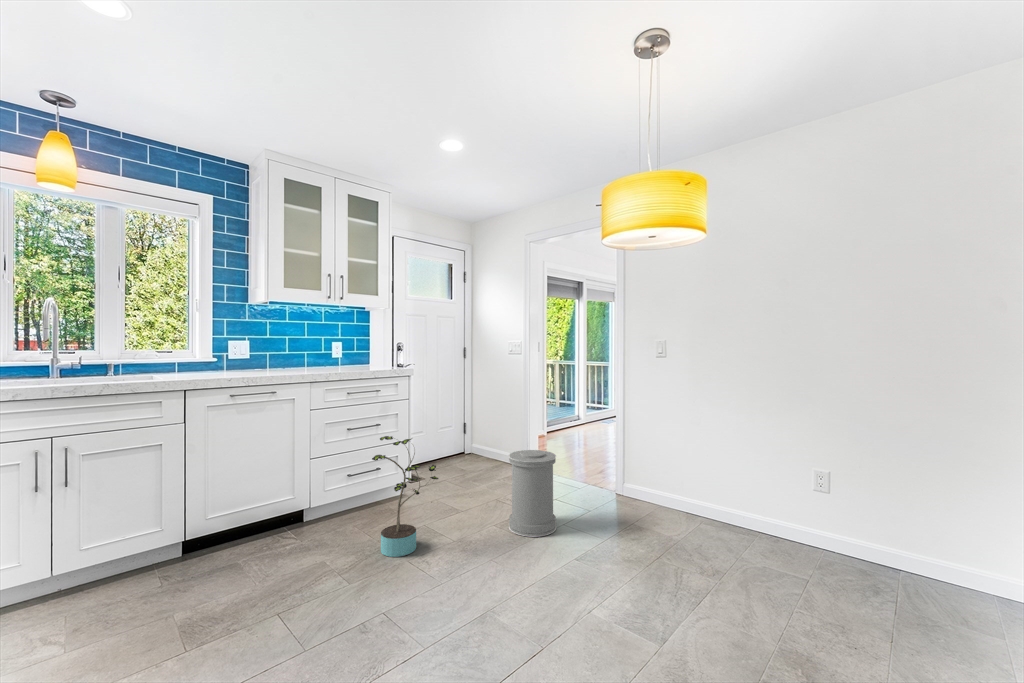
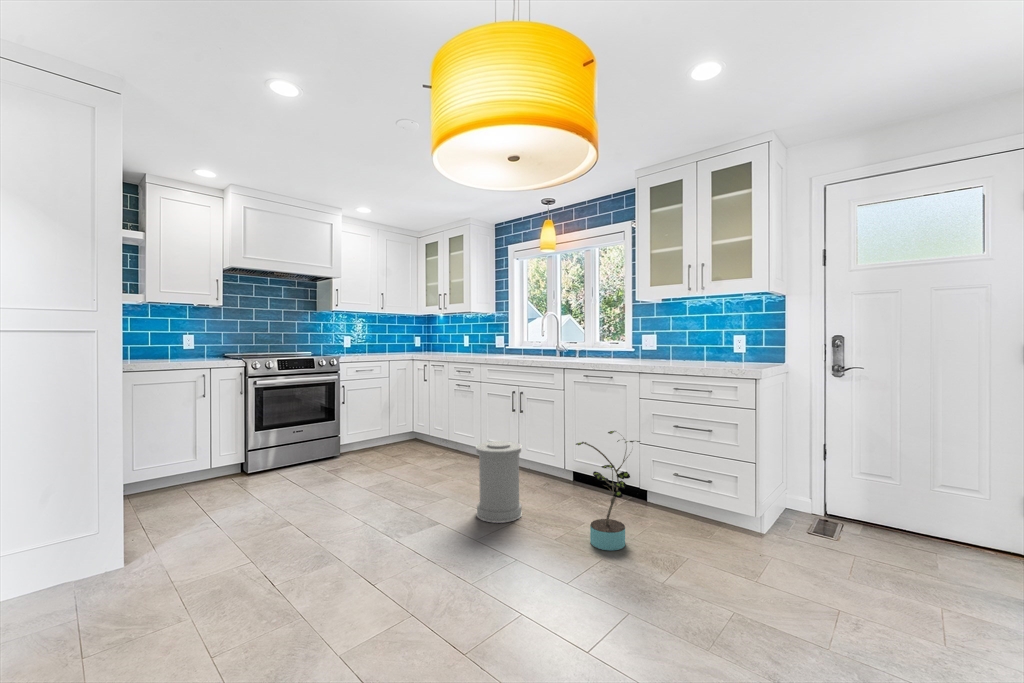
trash can: present [508,450,556,537] -> present [476,441,522,523]

